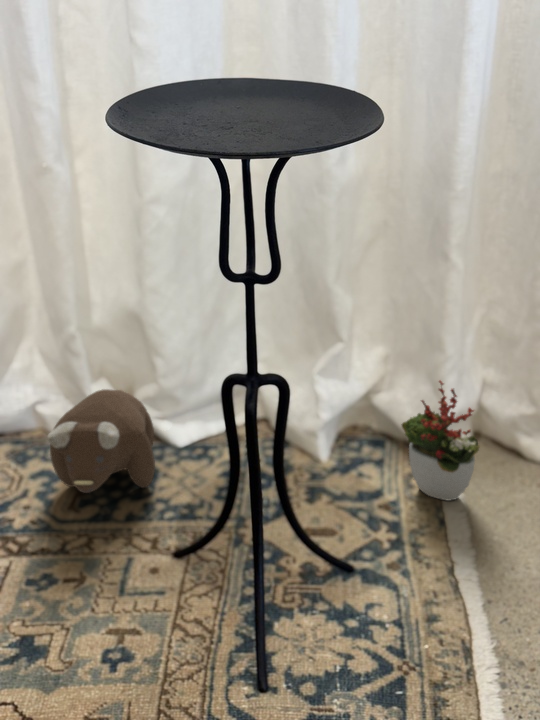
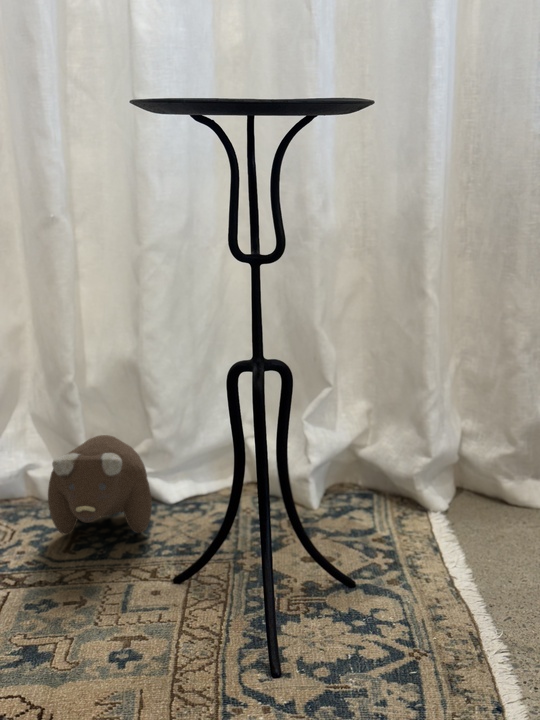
decorative plant: present [402,381,479,501] -> none [392,411,468,534]

